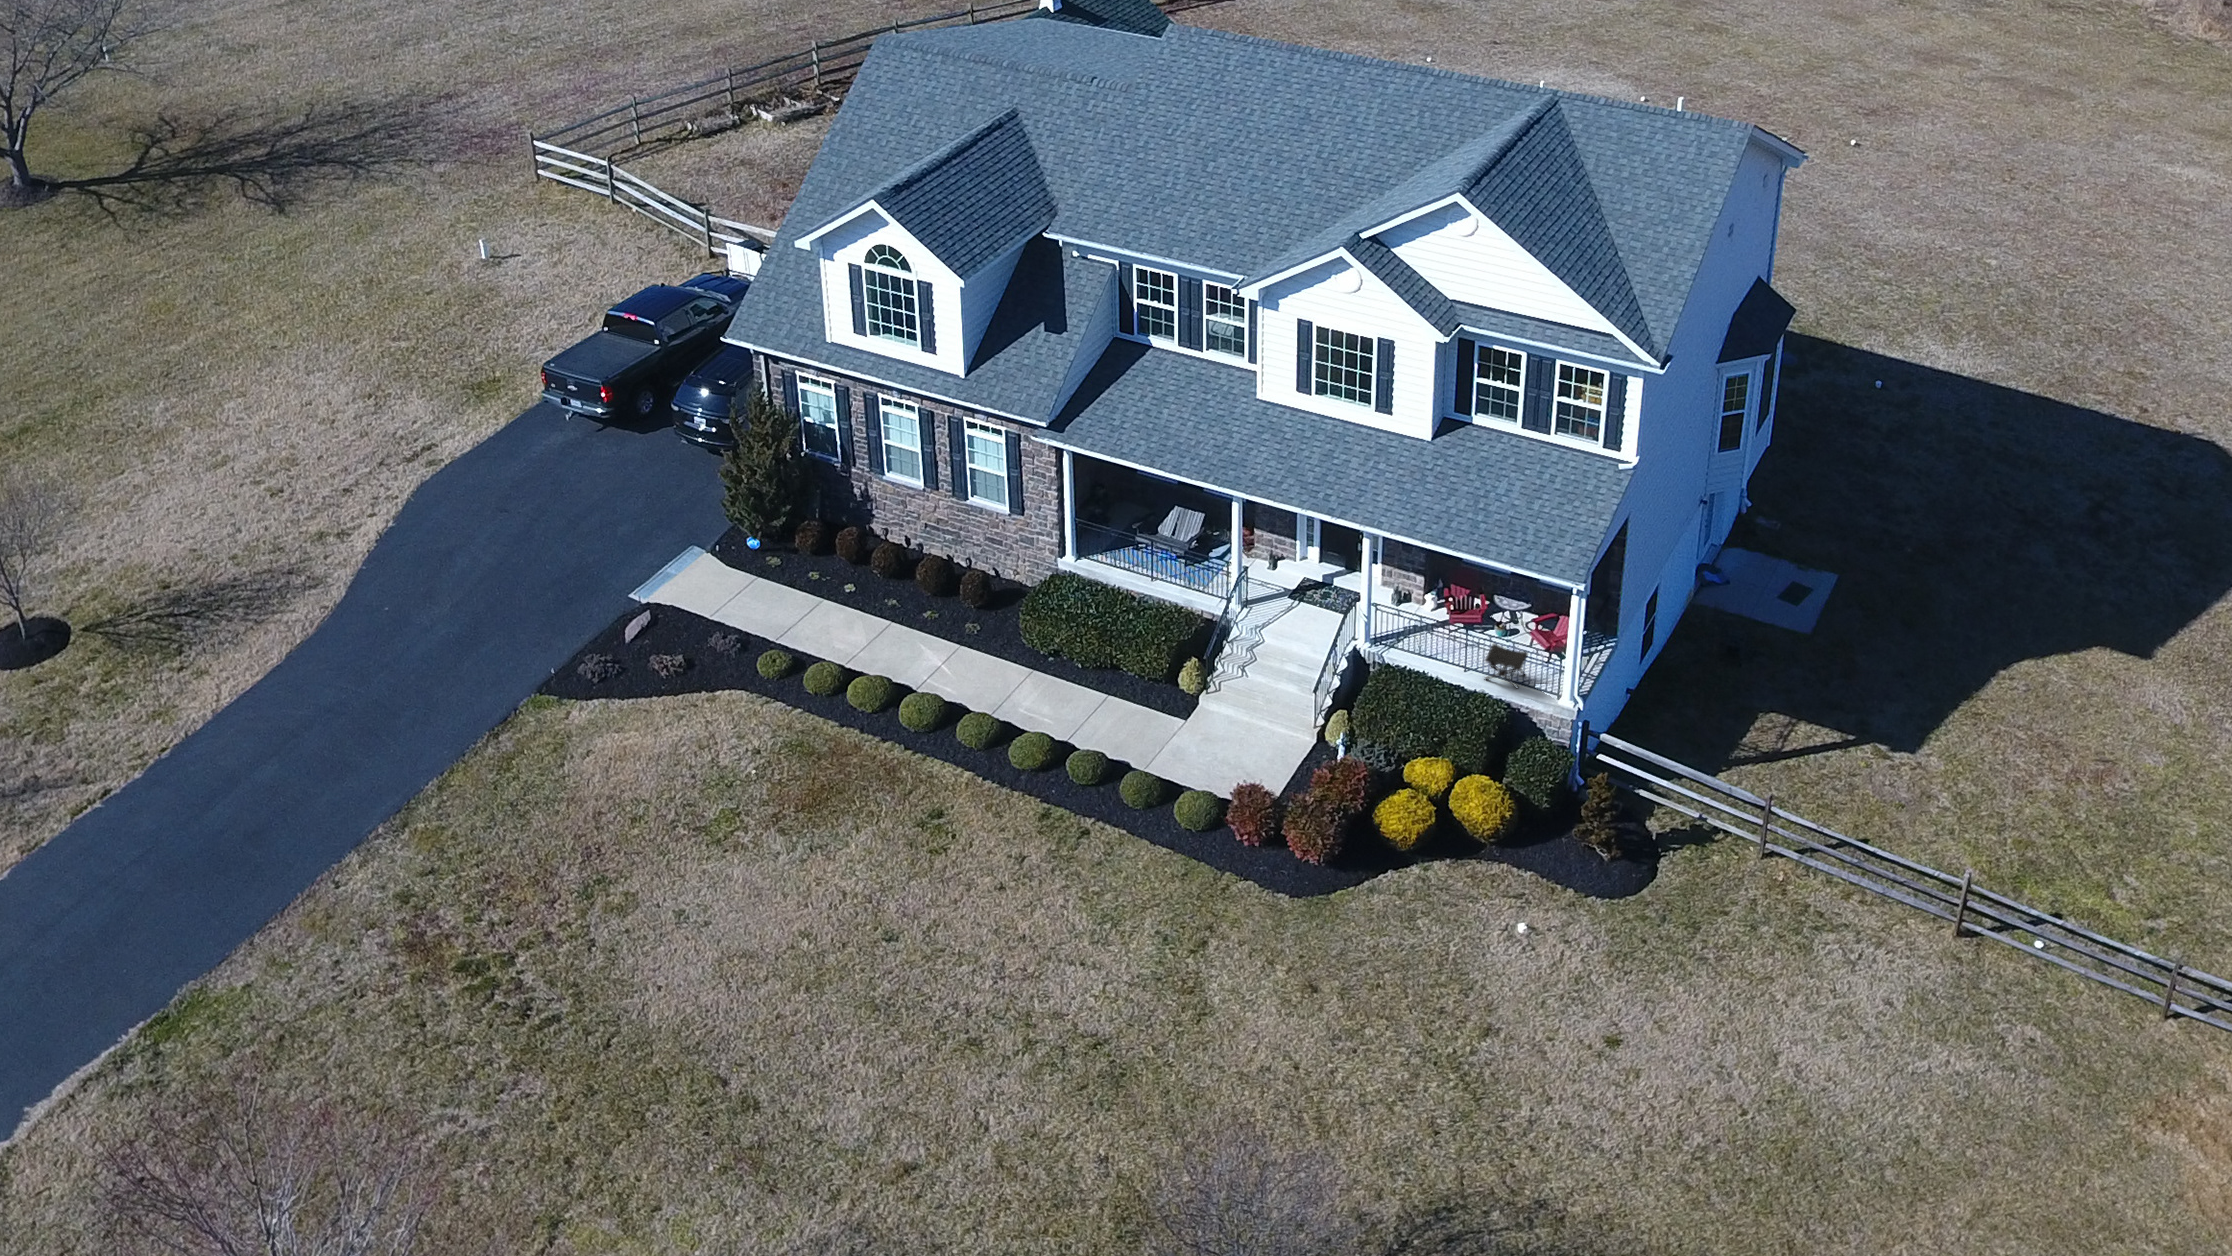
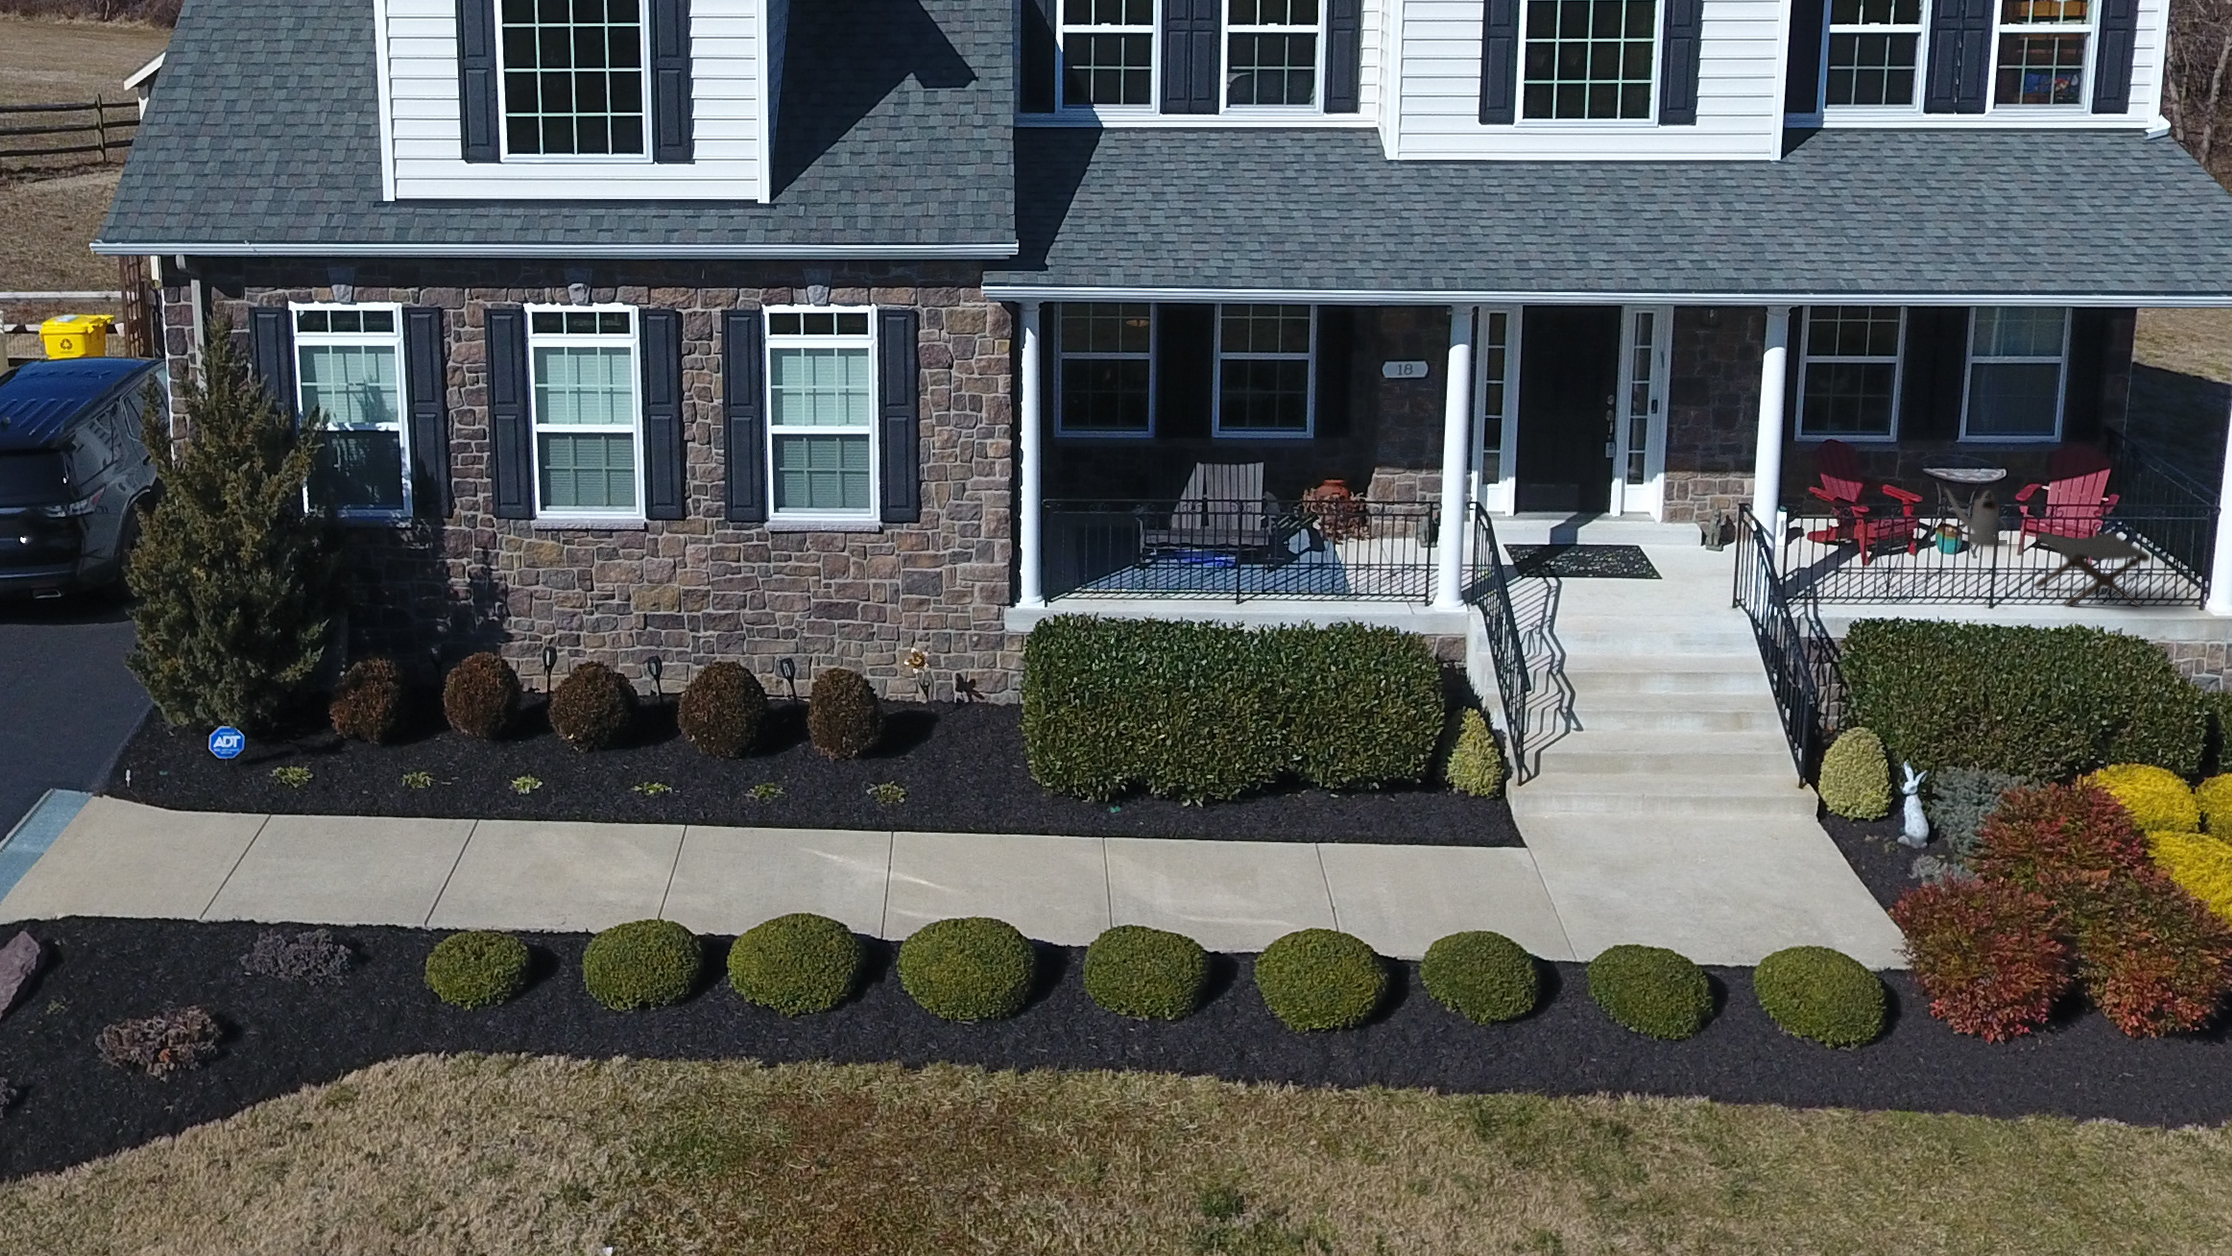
watering can: none [1517,602,1531,638] -> present [1945,489,2007,547]

